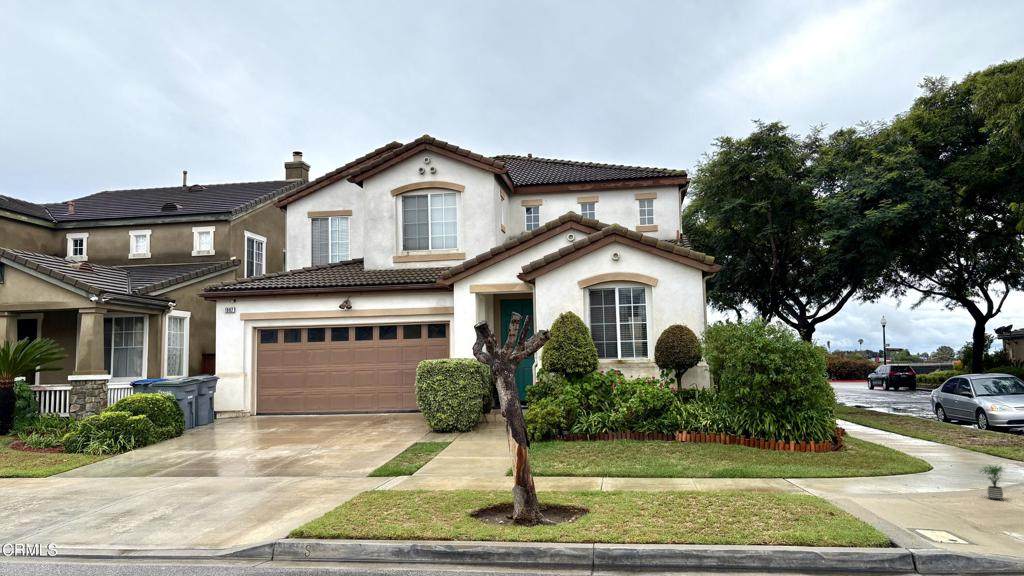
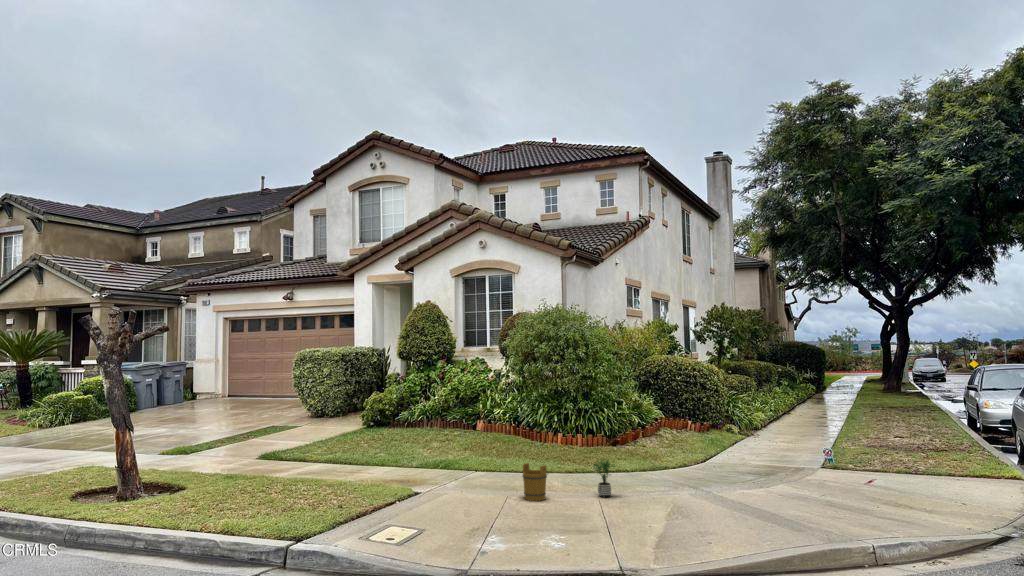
bucket: none [943,472,973,509] -> present [523,463,547,501]

